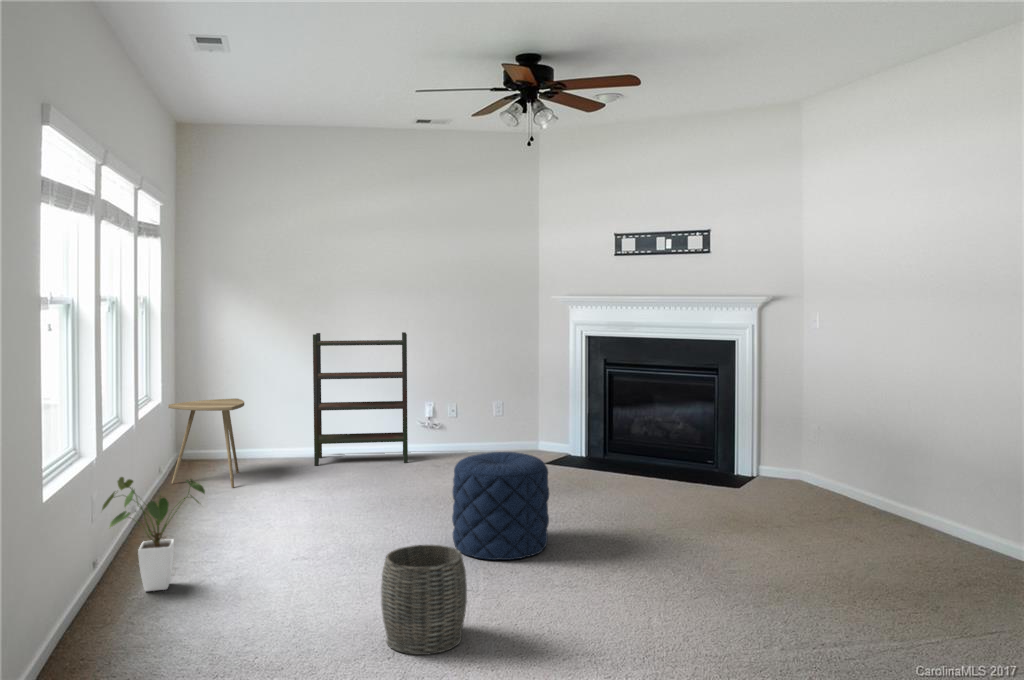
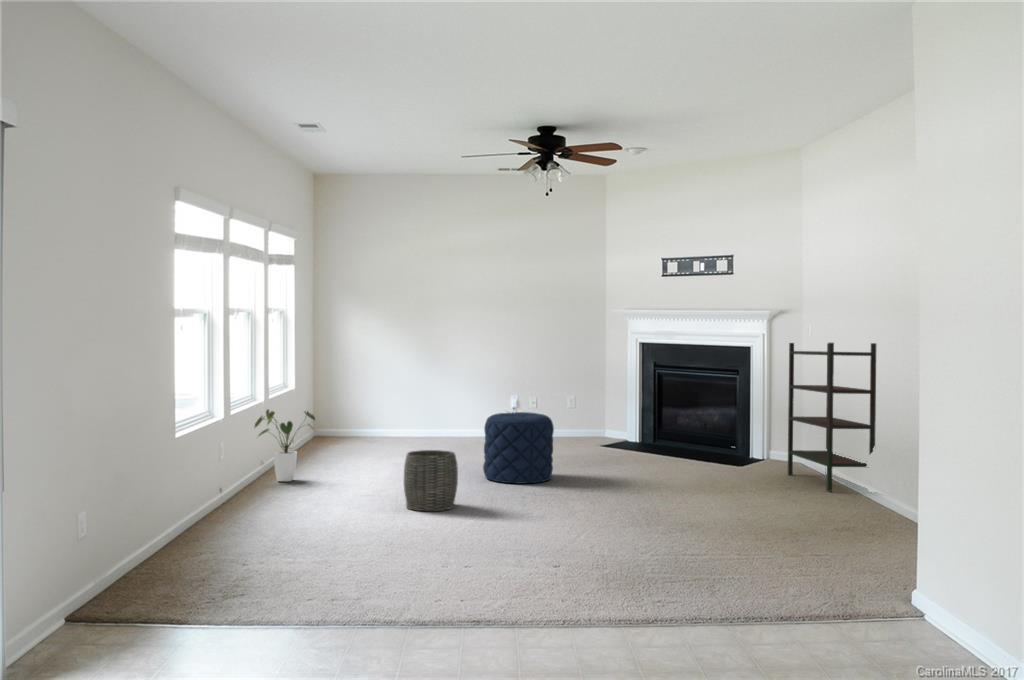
bookshelf: present [313,332,408,465] -> present [788,343,876,492]
side table: present [168,399,244,488] -> none [316,383,369,445]

